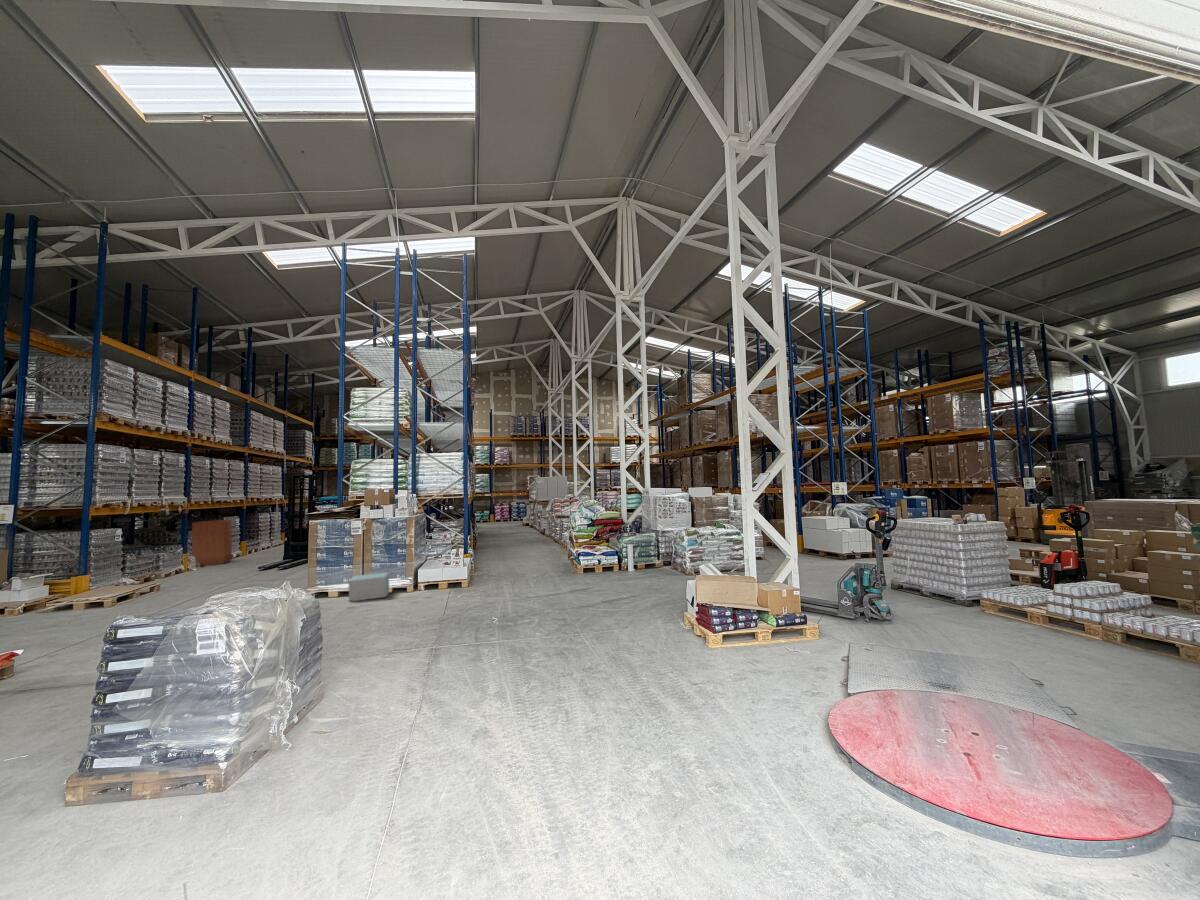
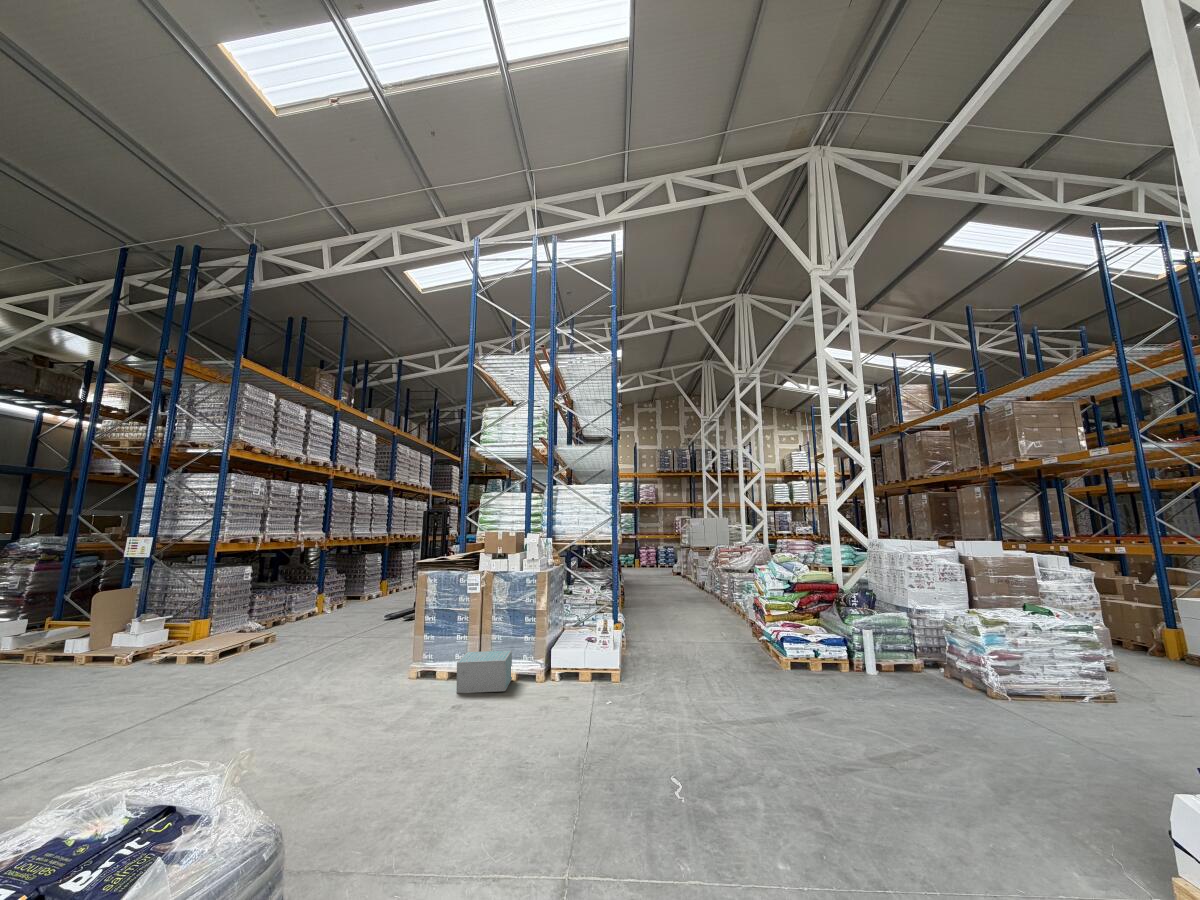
filing cabinet: present [192,520,232,566] -> none [330,558,370,608]

